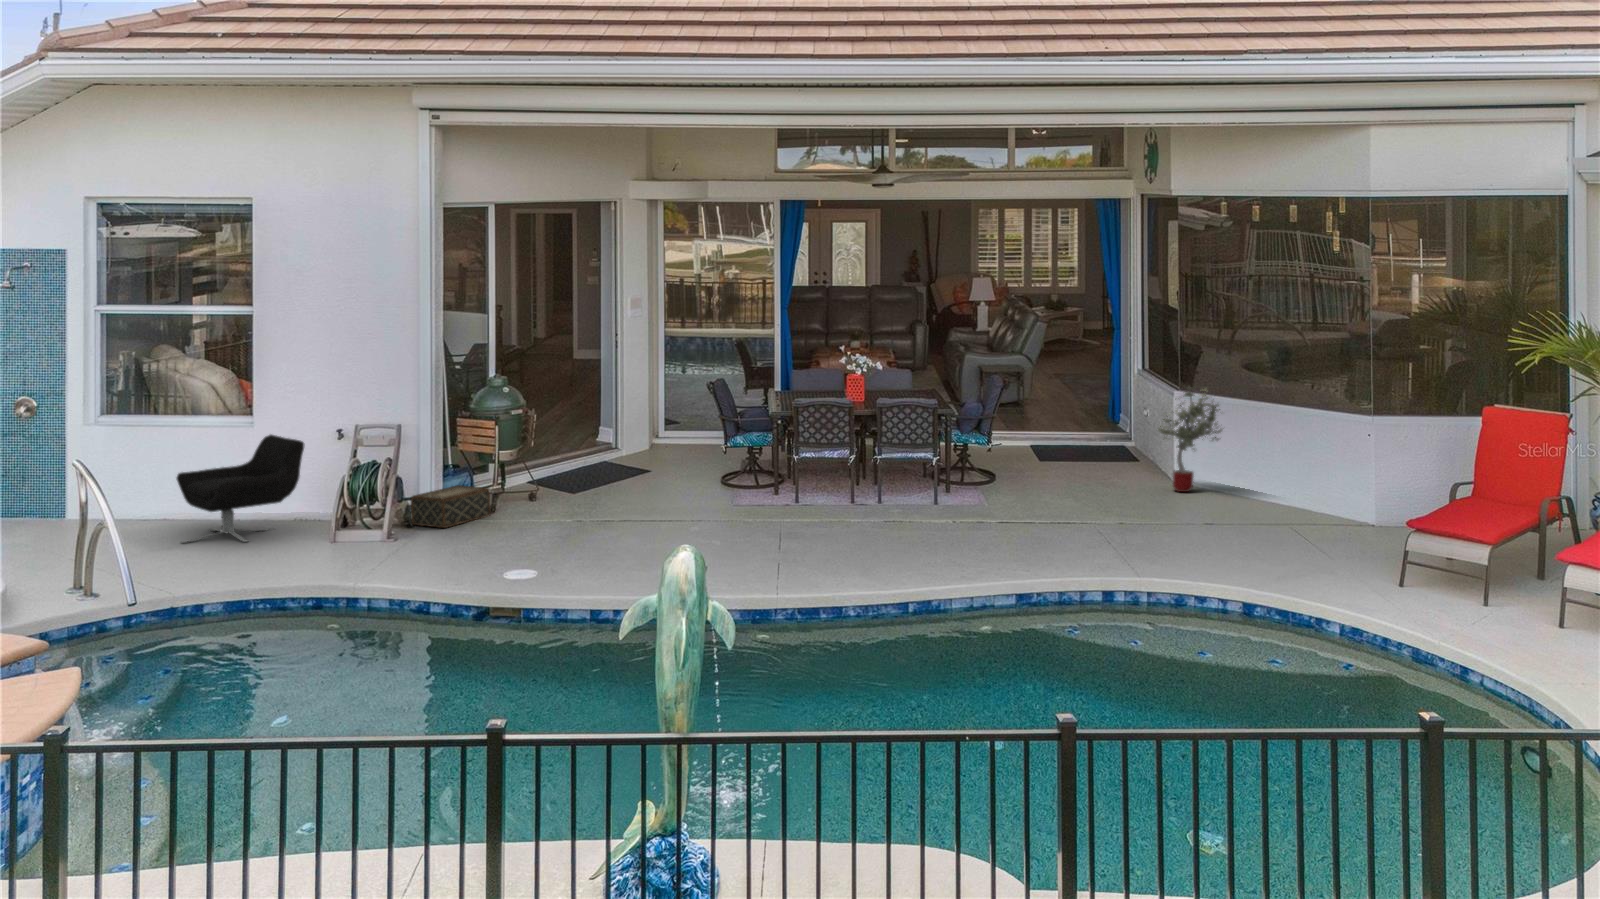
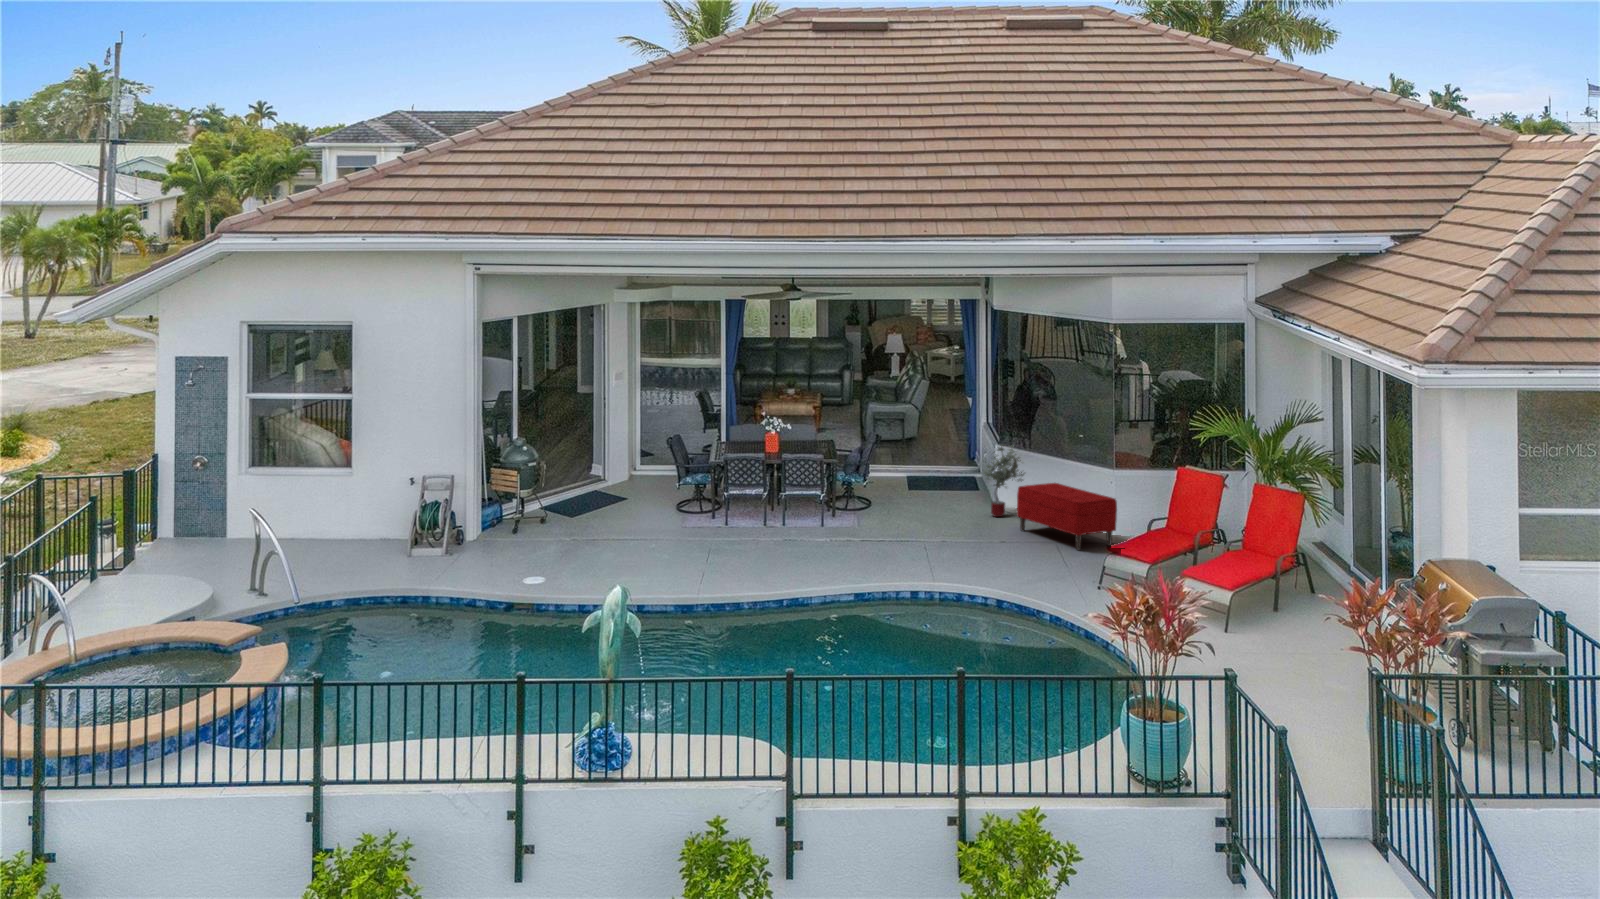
lounge chair: present [177,435,304,542] -> none [303,481,389,557]
bench: none [1221,440,1384,533] -> present [1017,483,1117,550]
woven basket: present [411,485,490,528] -> none [461,515,515,546]

